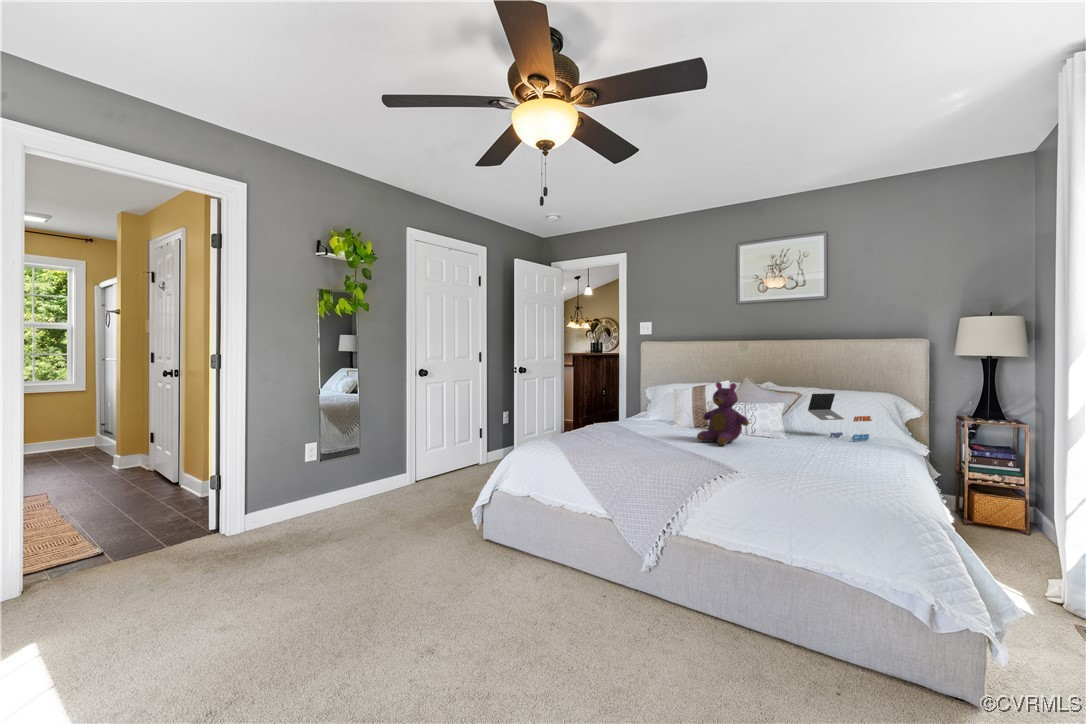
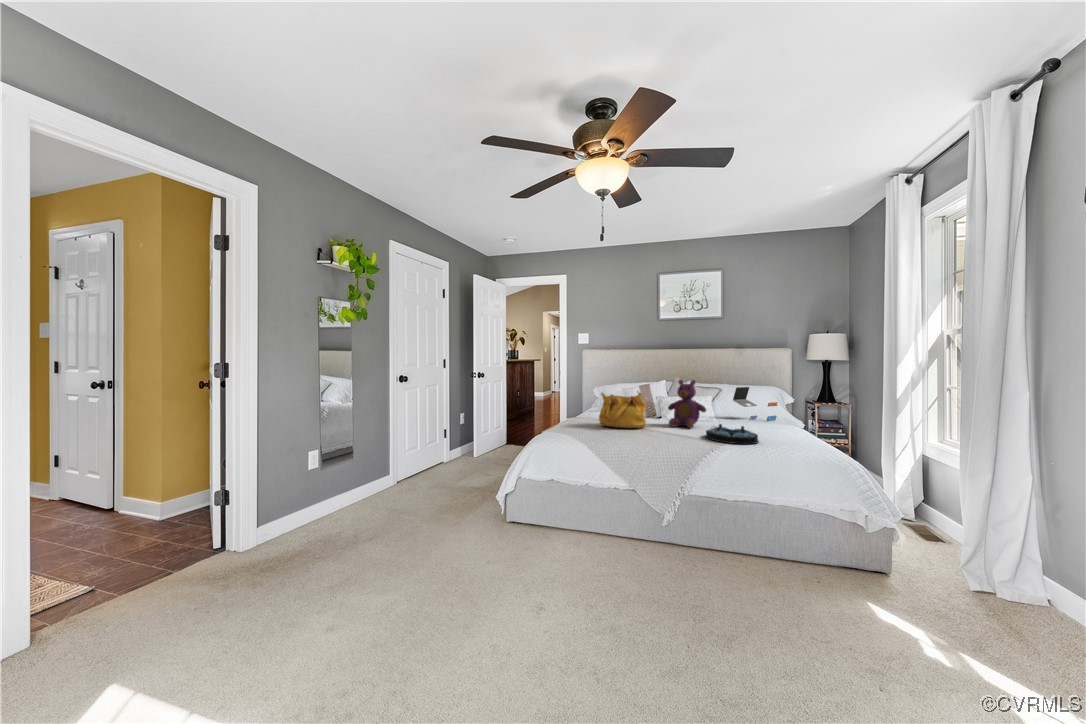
handbag: none [612,395,667,442] -> present [599,391,646,428]
serving tray: none [722,443,791,475] -> present [706,424,759,444]

